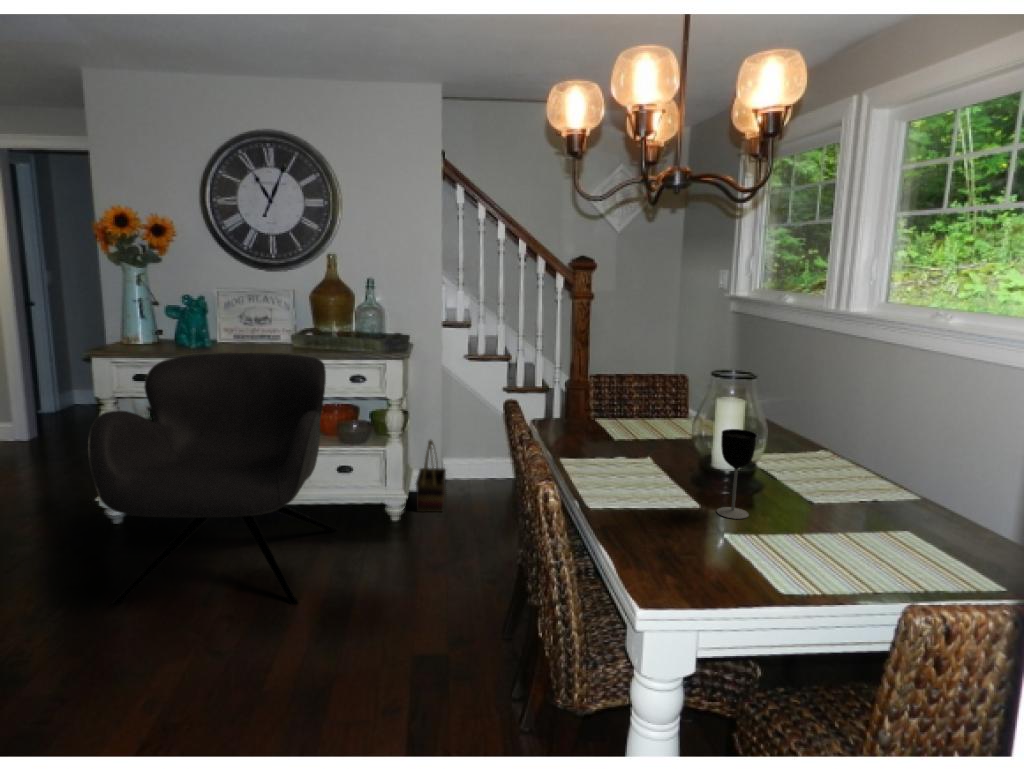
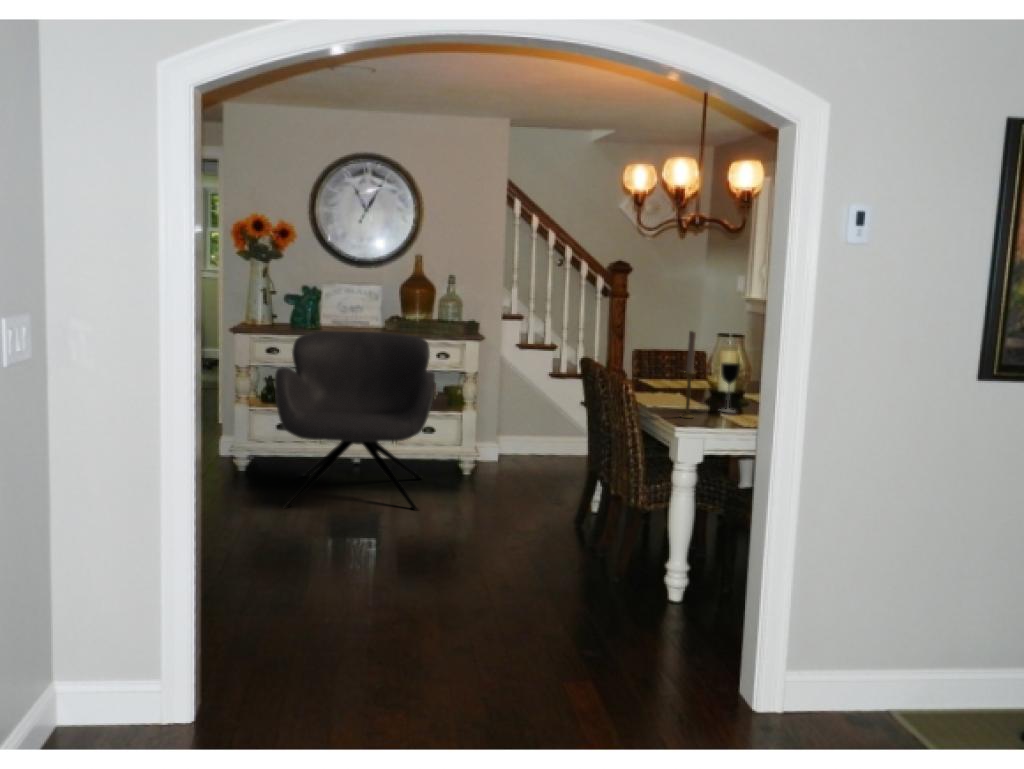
candlestick: none [649,386,679,549] -> present [682,331,696,418]
basket: present [416,440,446,512] -> none [480,412,506,472]

